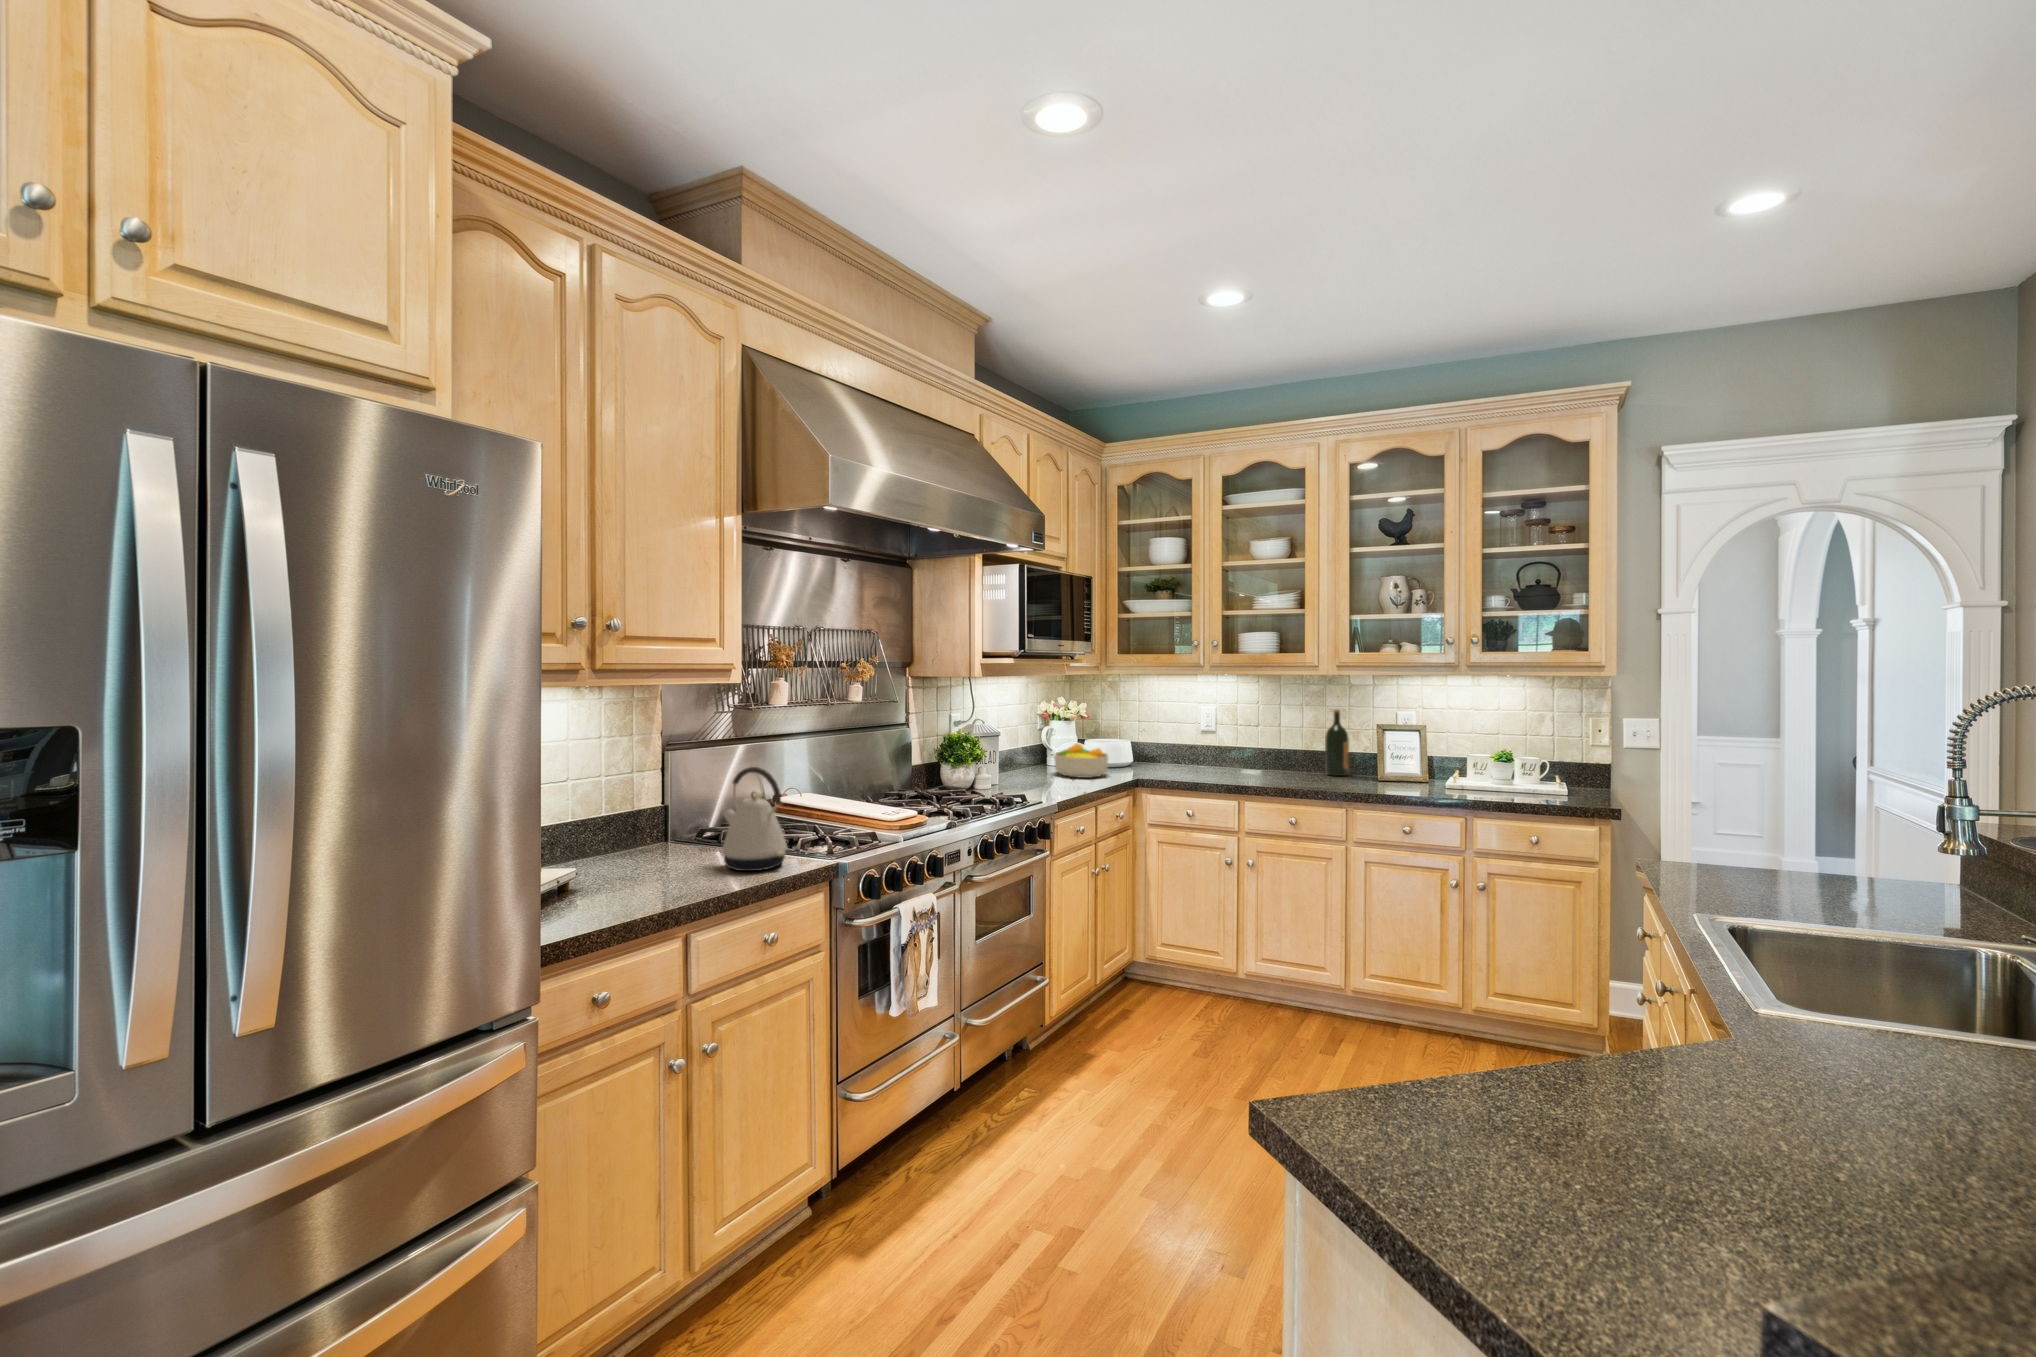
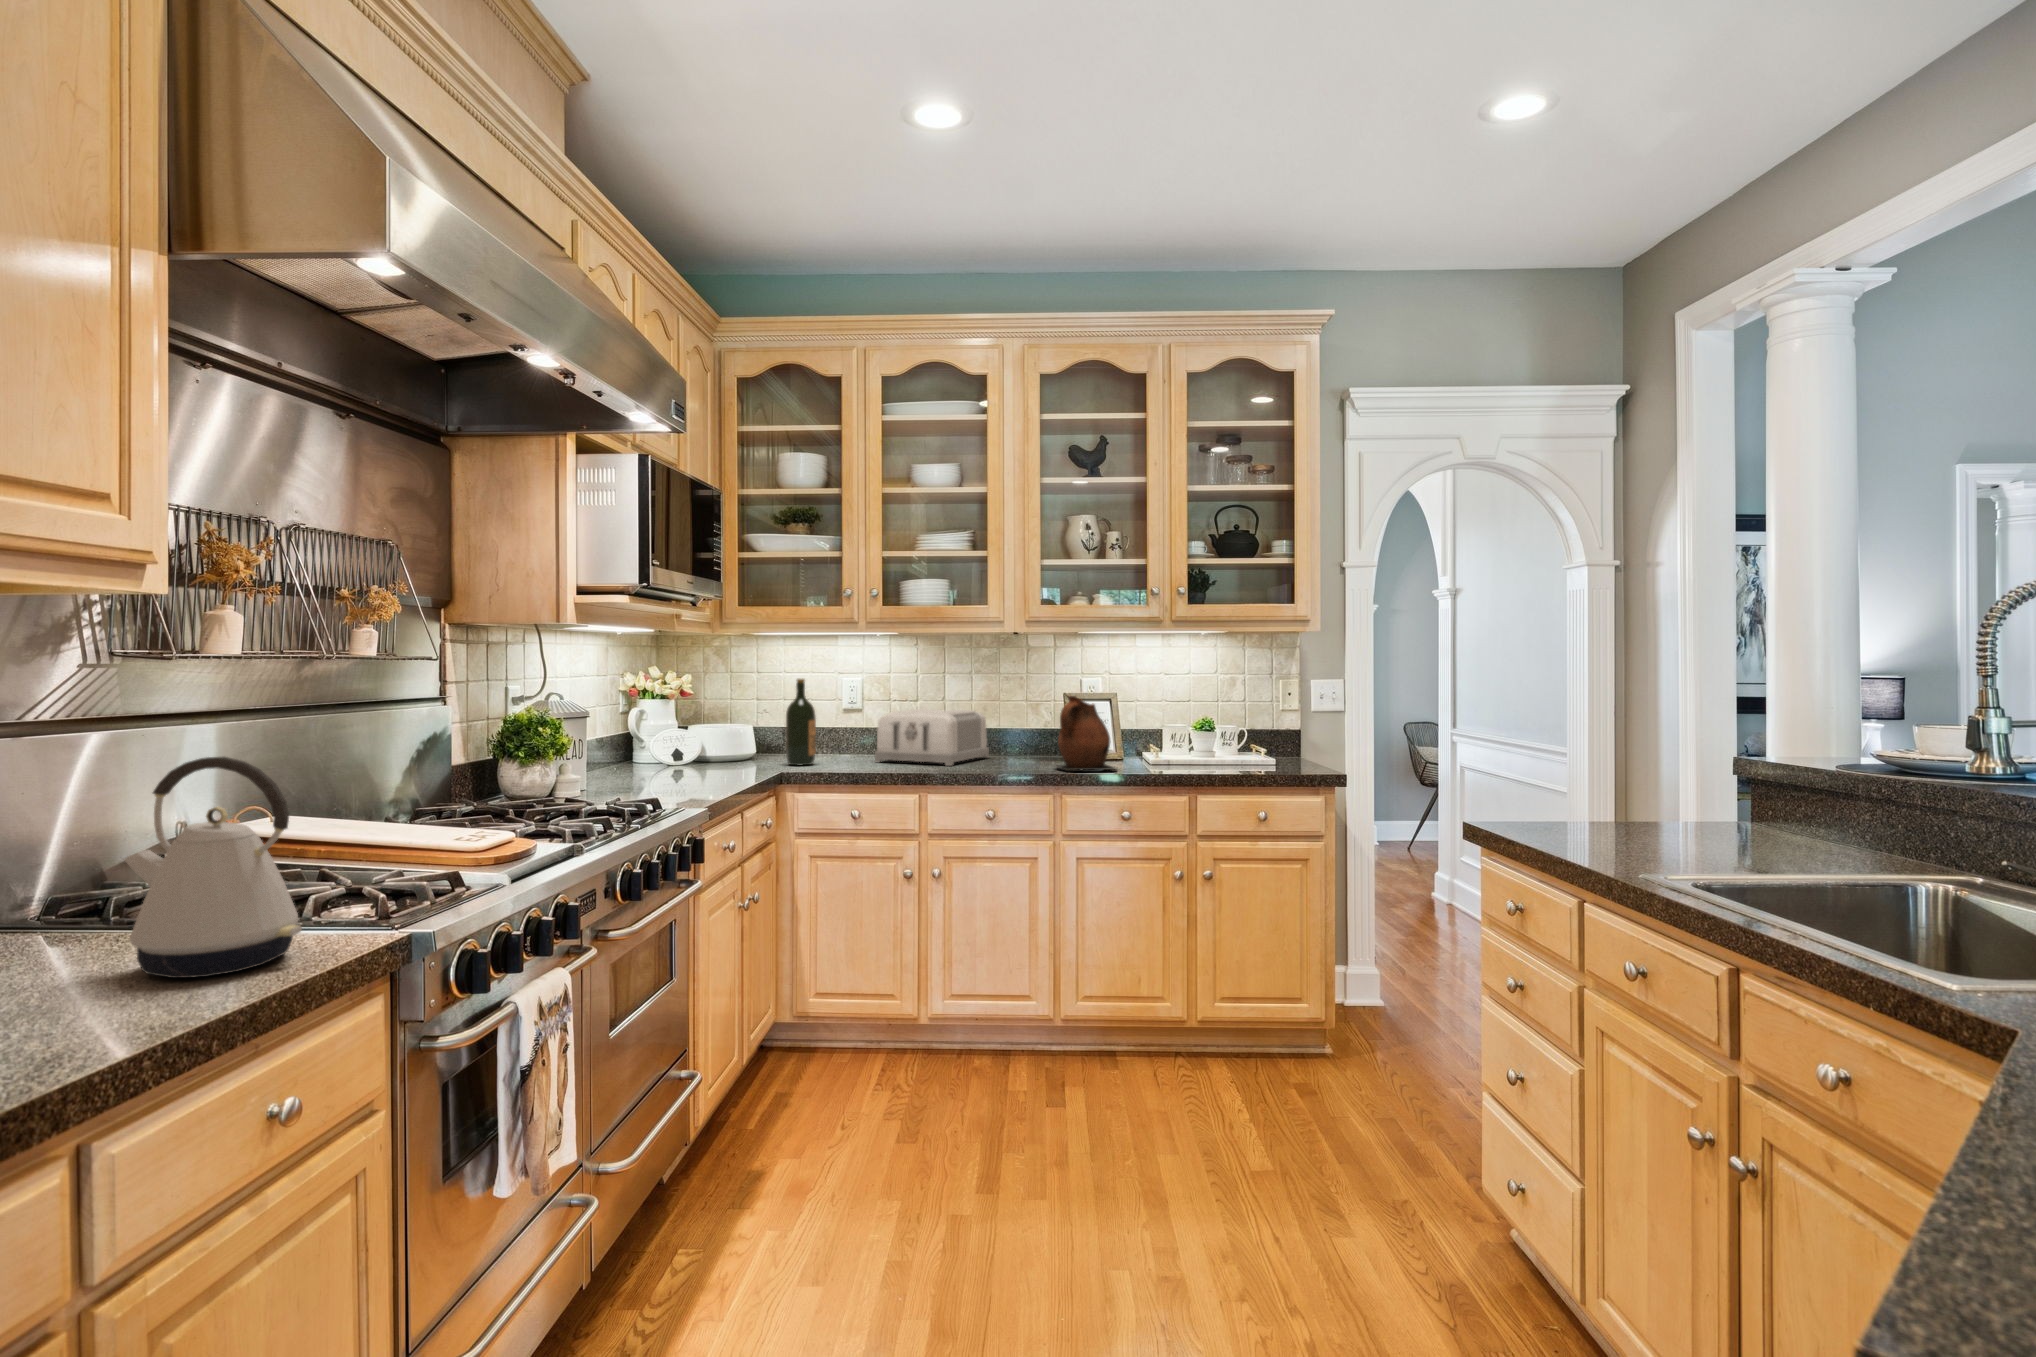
wine bottle: present [1325,709,1349,776] -> present [786,679,816,765]
ceramic pitcher: none [1350,728,1404,794] -> present [1056,696,1116,771]
toaster: none [1215,733,1311,780] -> present [875,709,989,766]
fruit bowl: present [1054,744,1109,778] -> none [656,728,743,776]

